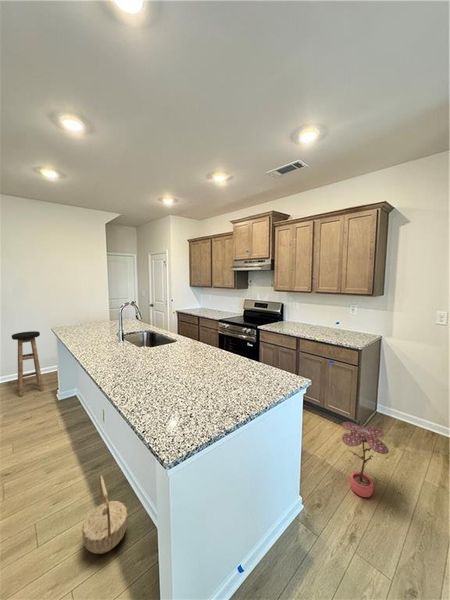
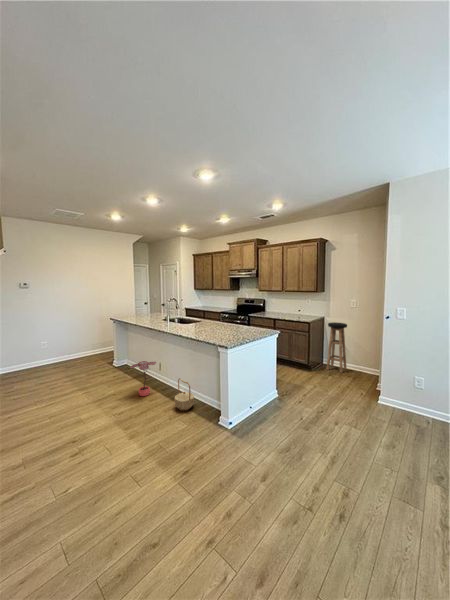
bar stool: present [12,331,43,397] -> present [326,322,347,373]
potted plant: present [342,422,389,497] -> present [130,361,156,396]

